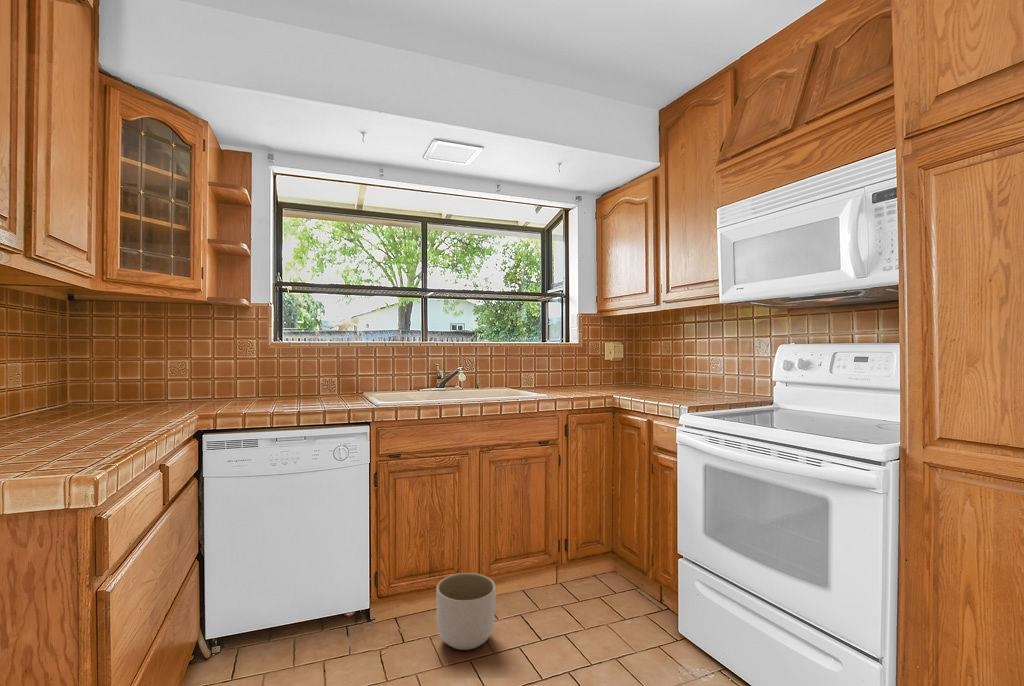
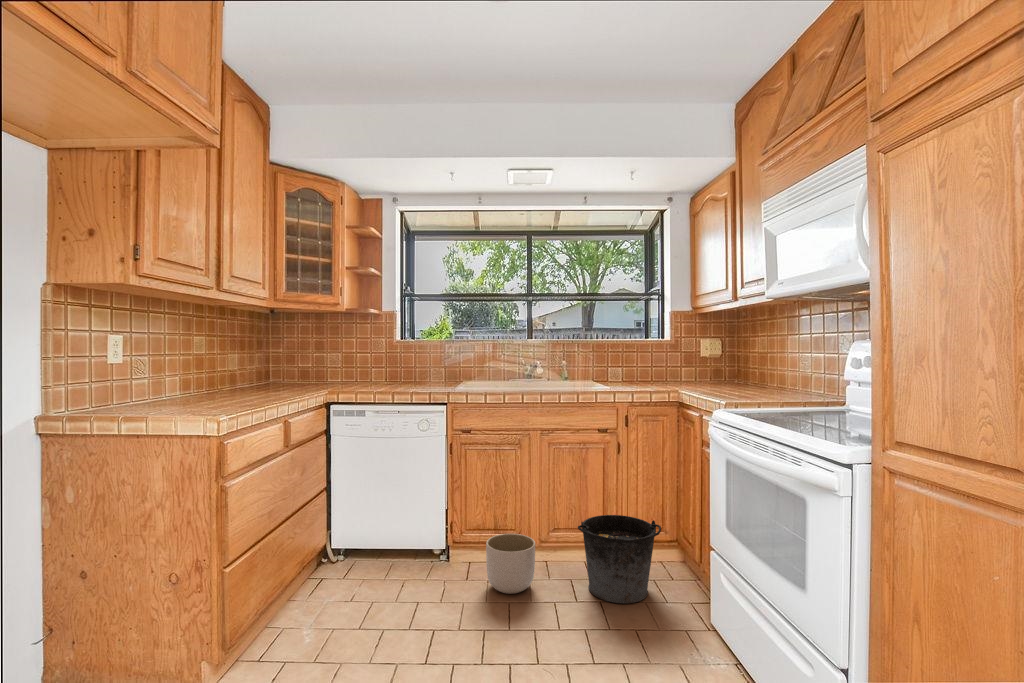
bucket: none [540,533,625,634] -> present [578,515,661,603]

